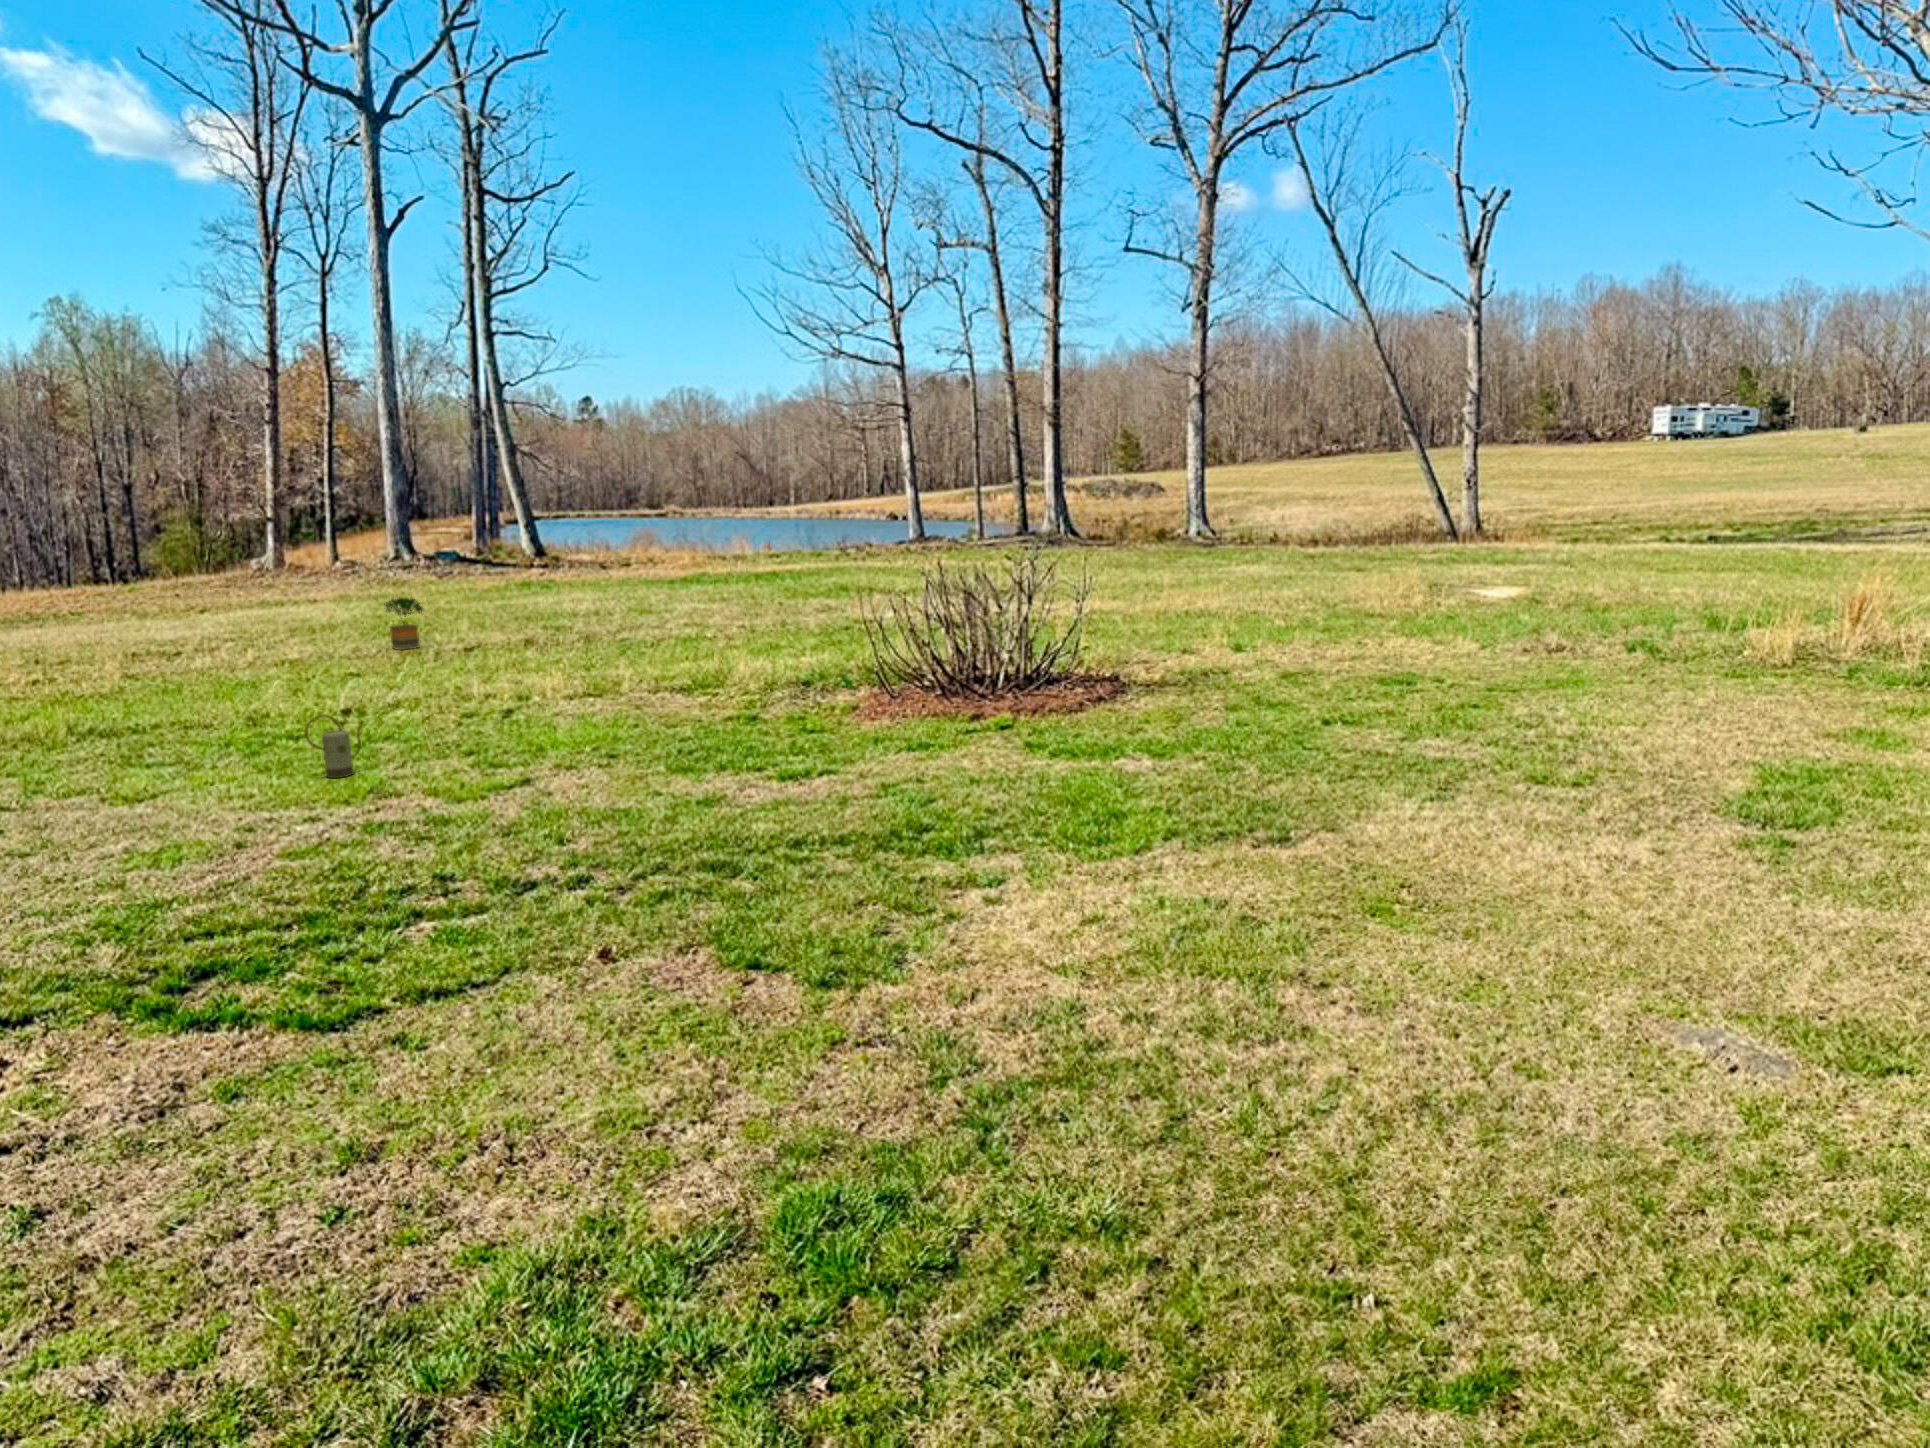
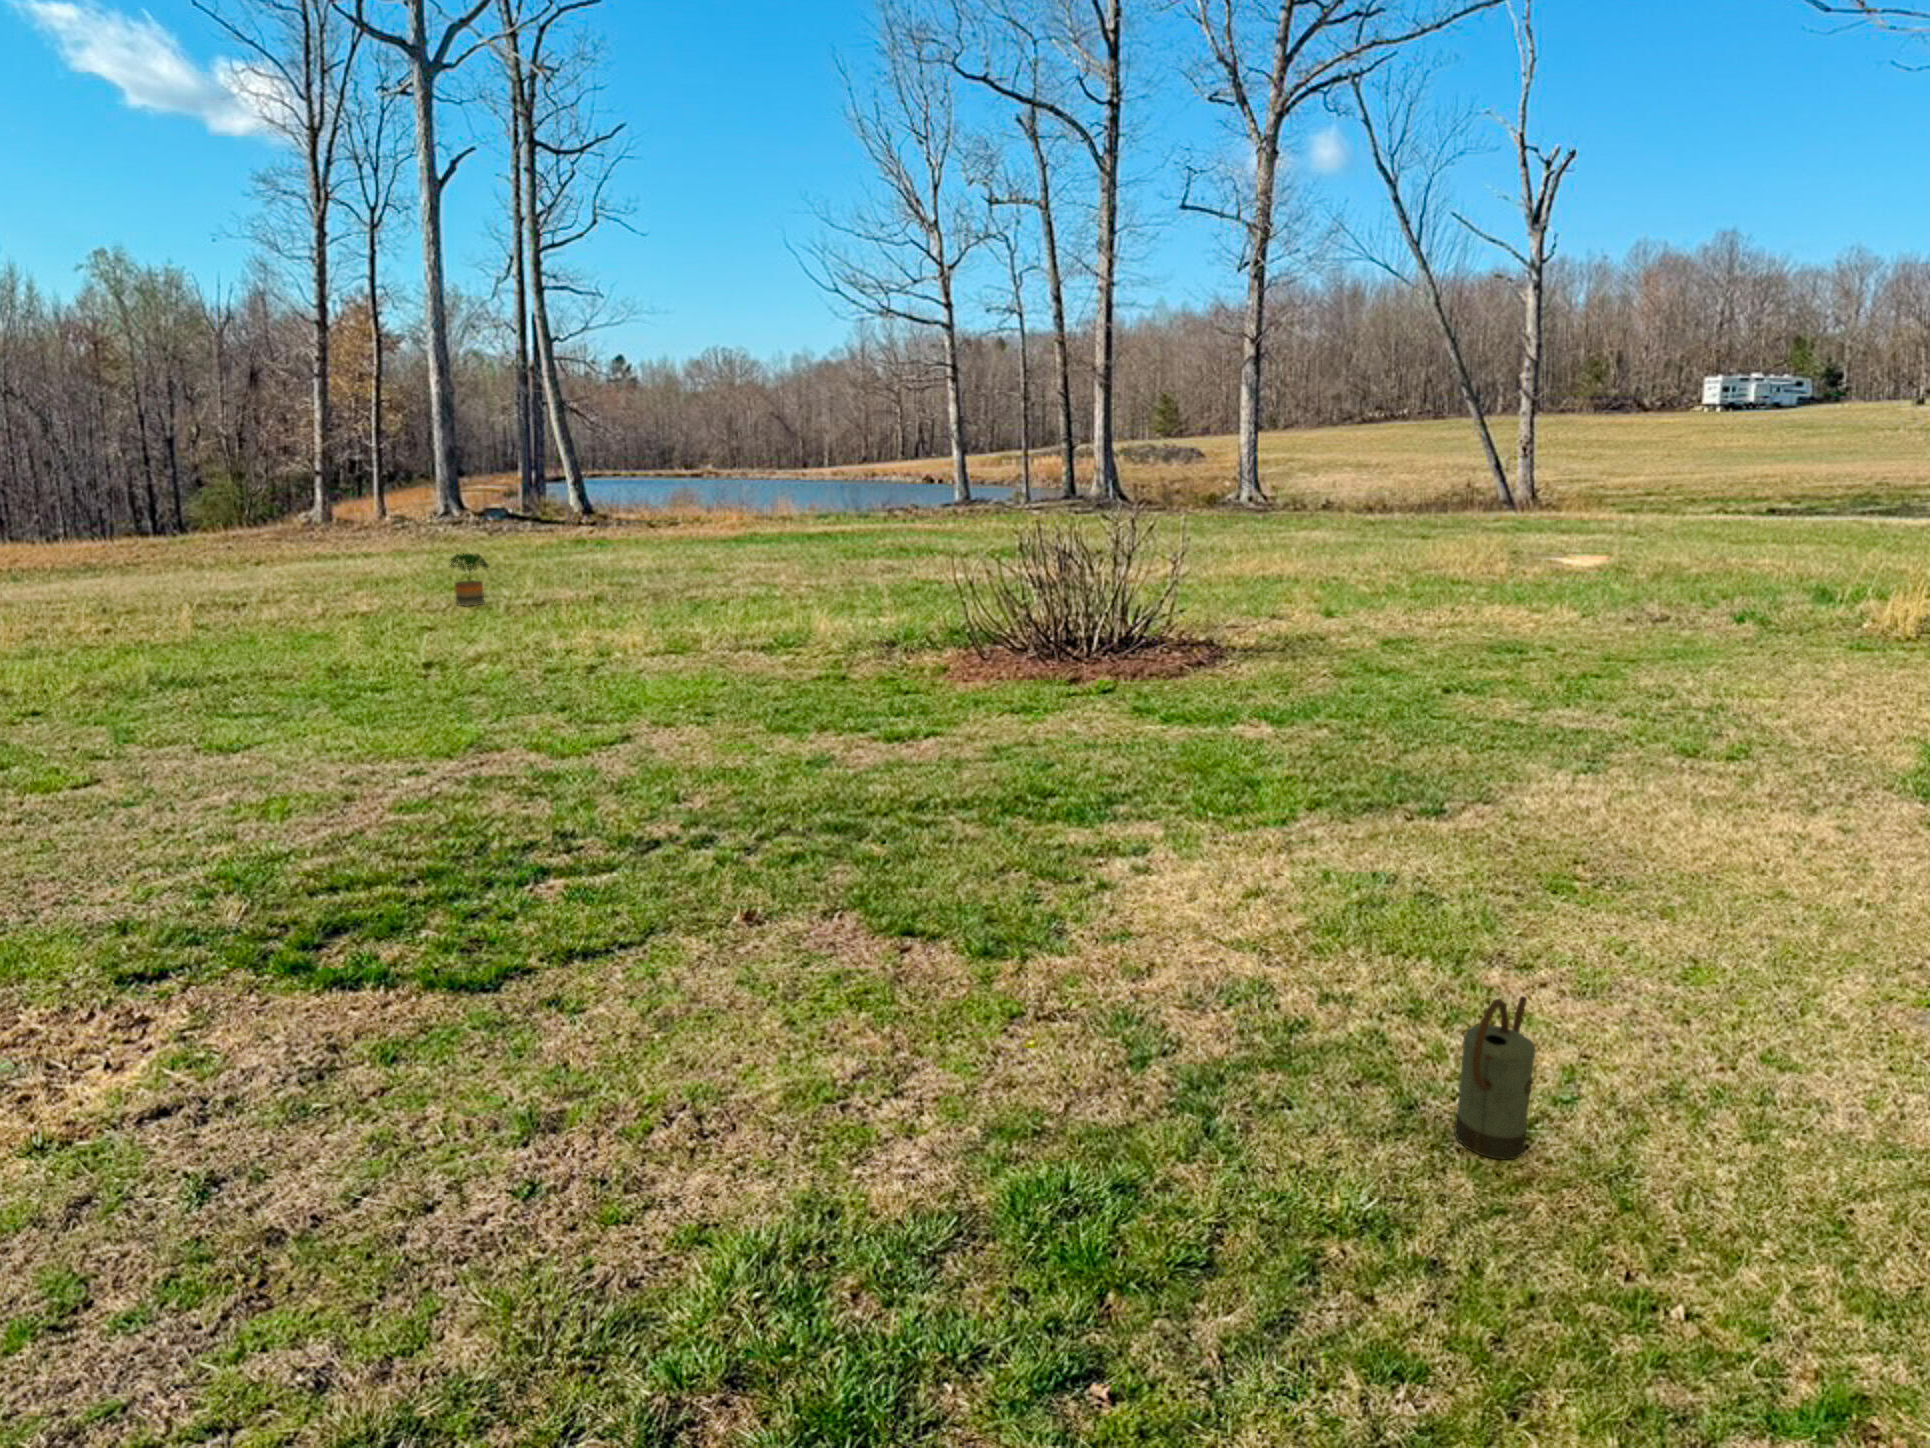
watering can: present [305,715,363,778] -> present [1454,996,1536,1159]

